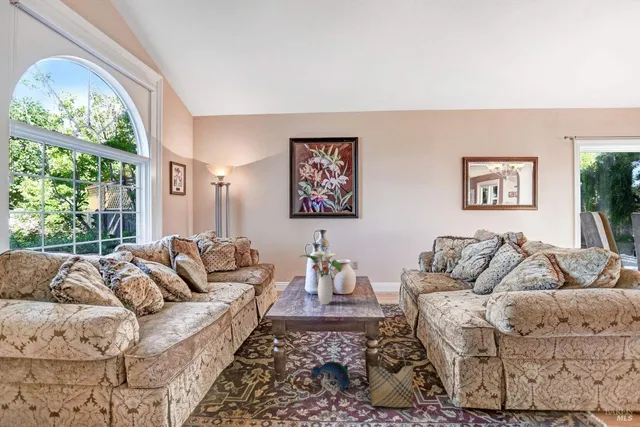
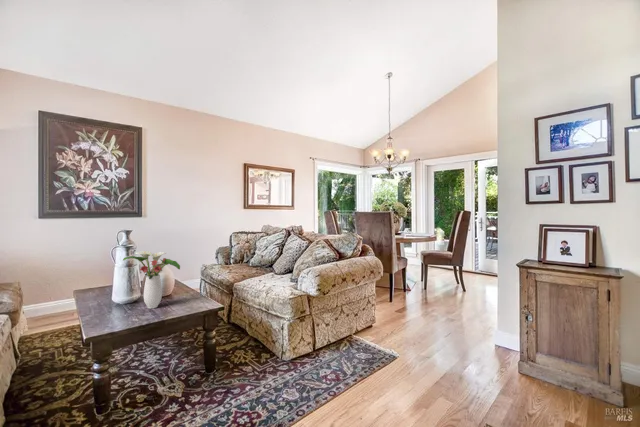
woven basket: present [368,337,413,407] -> none [218,322,257,389]
plush toy: present [312,362,349,392] -> none [141,364,192,390]

